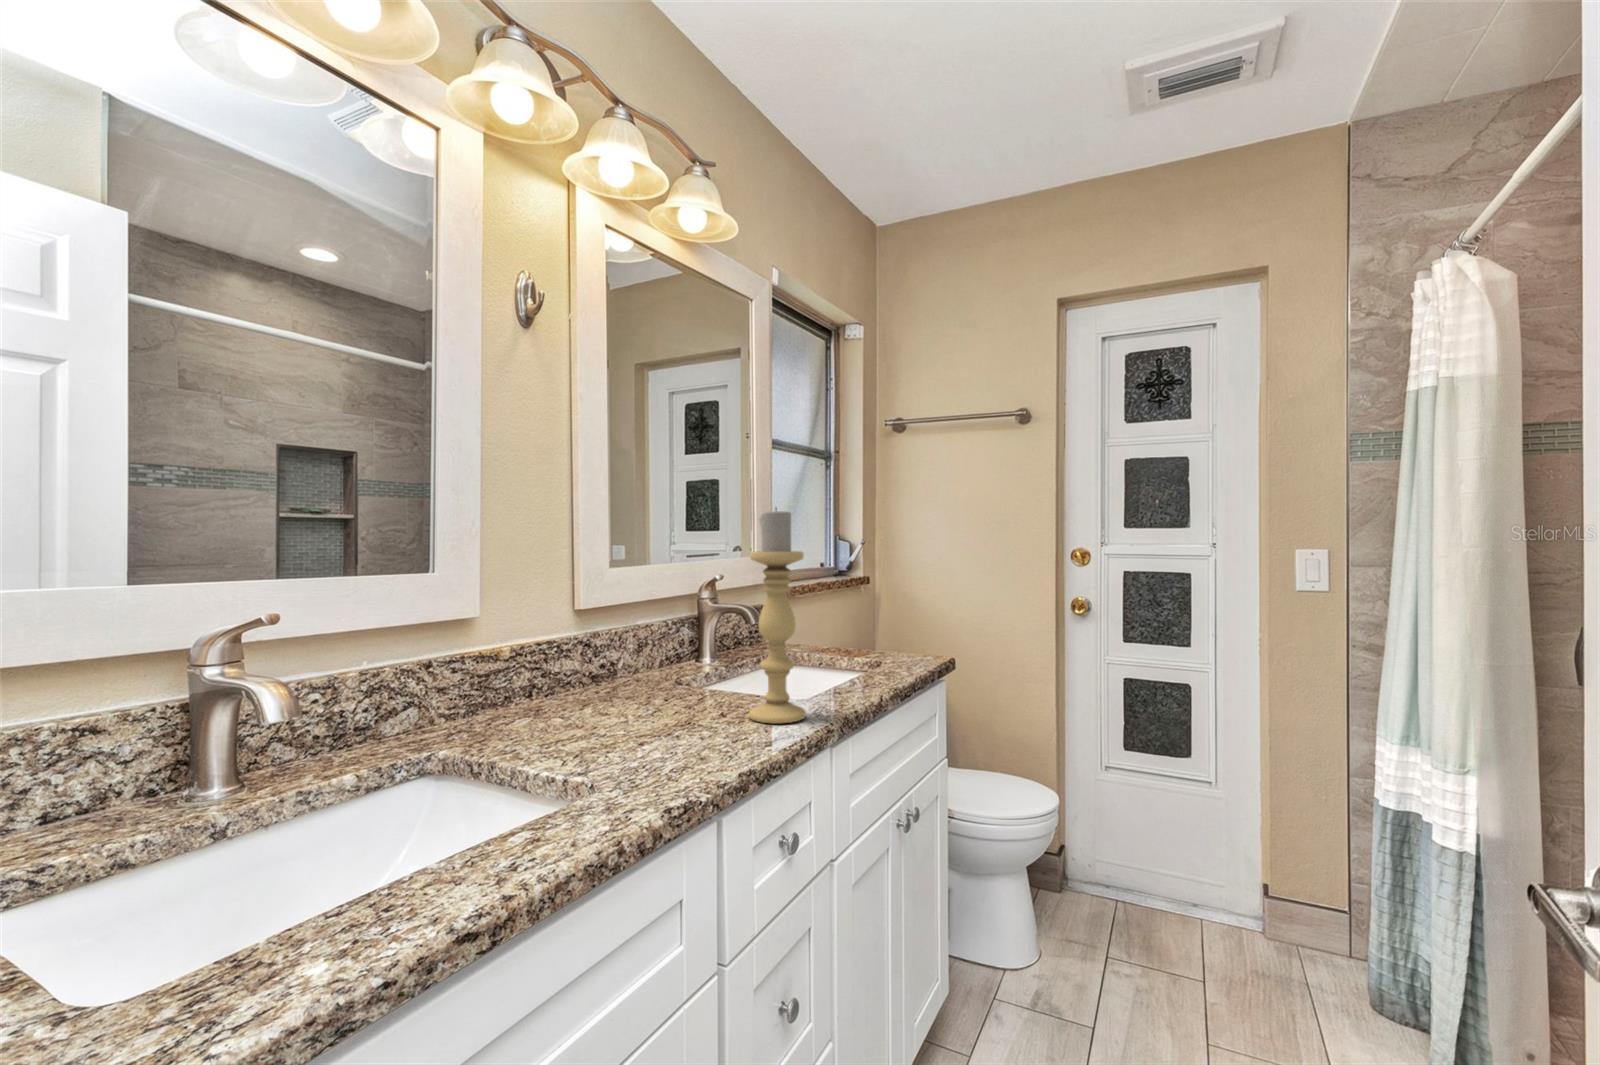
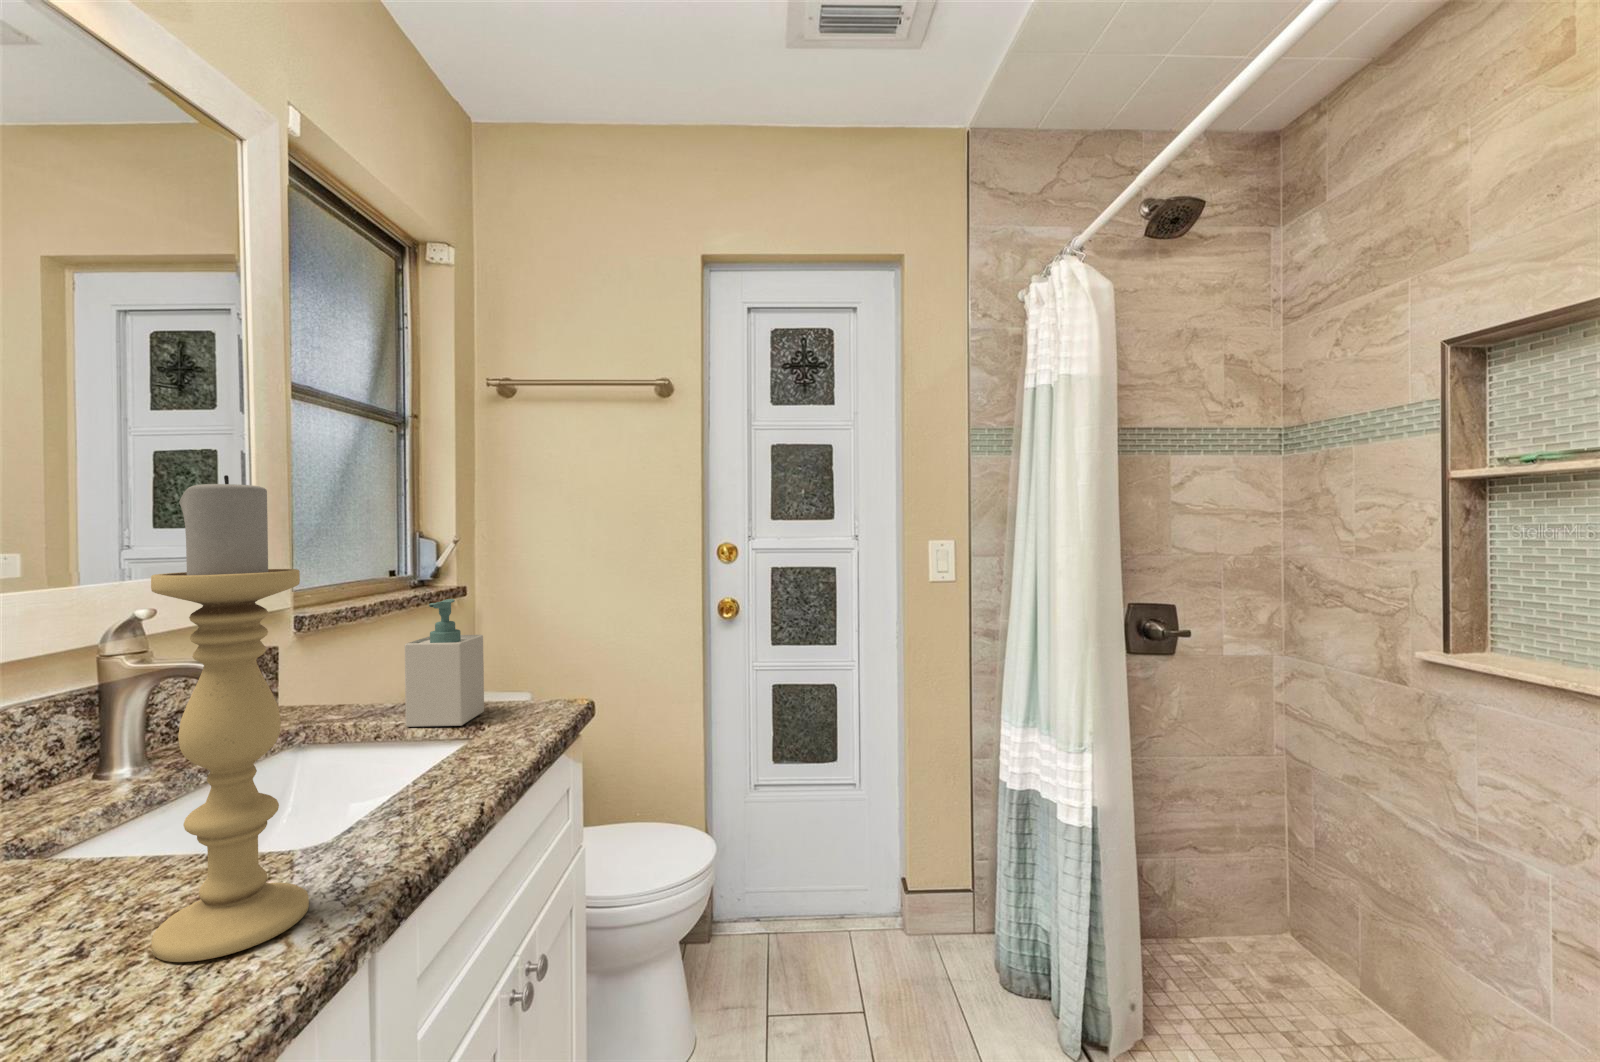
soap bottle: none [837,580,883,662] -> present [405,599,484,727]

